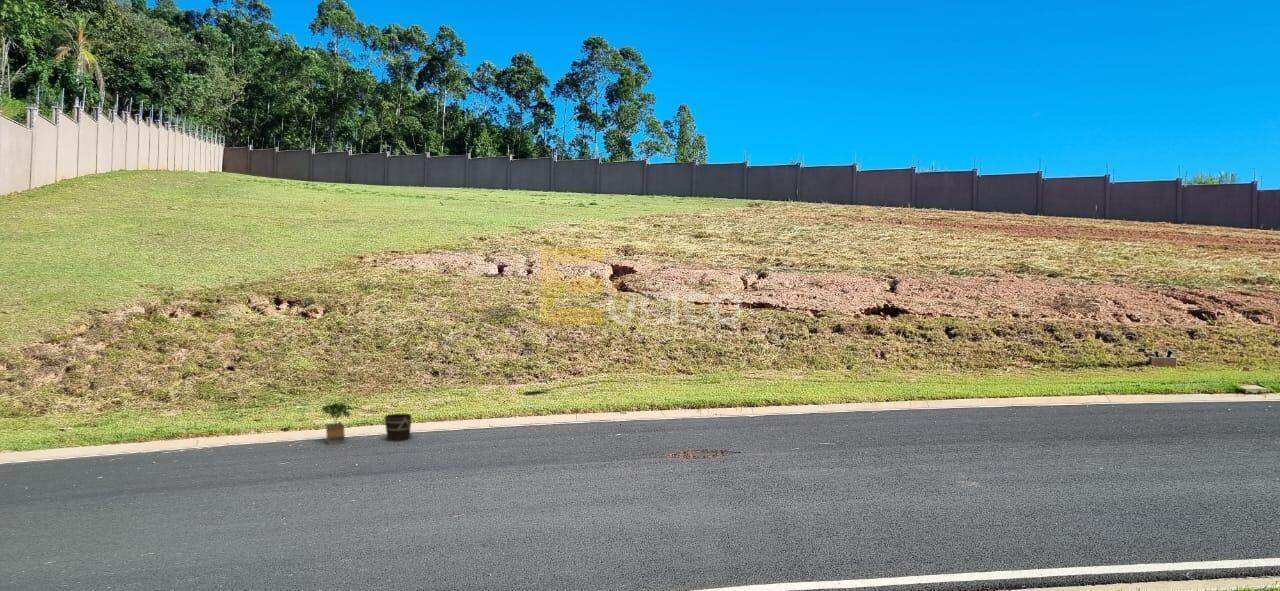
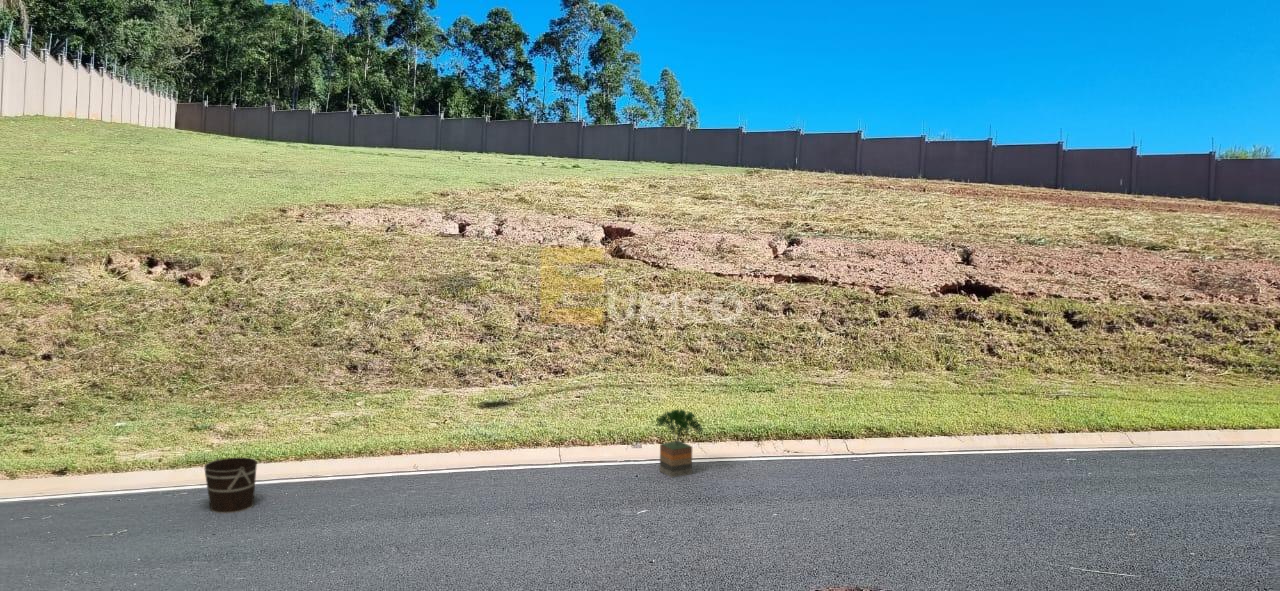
potted tree: present [322,403,350,445] -> present [656,410,703,477]

